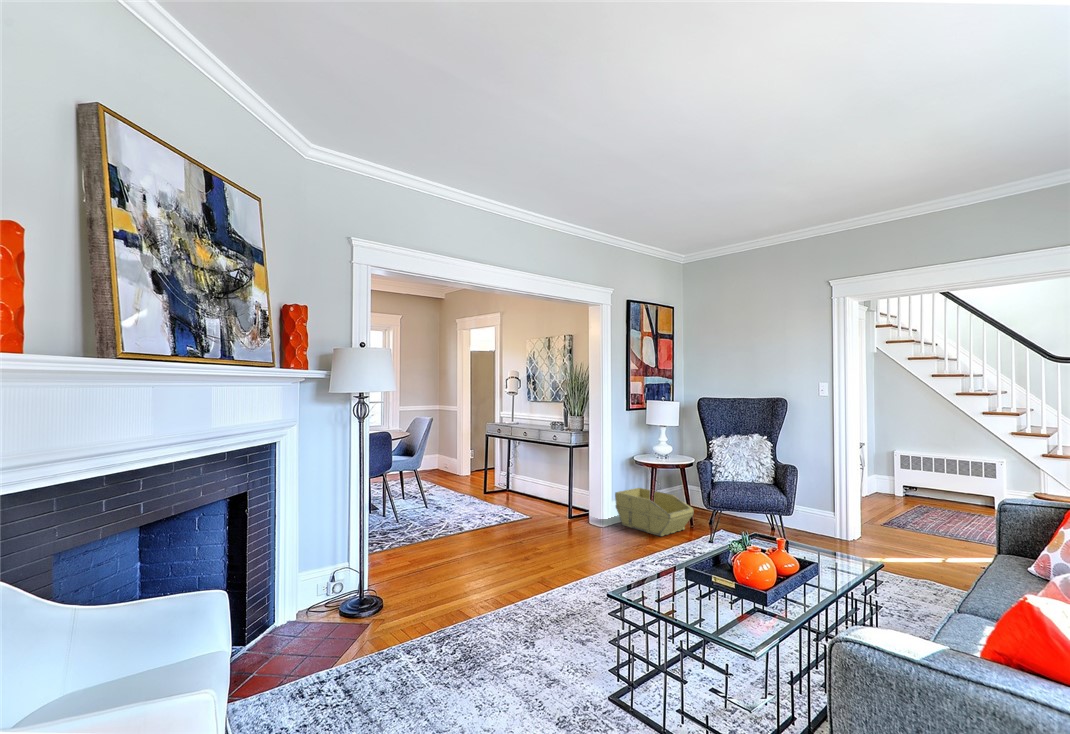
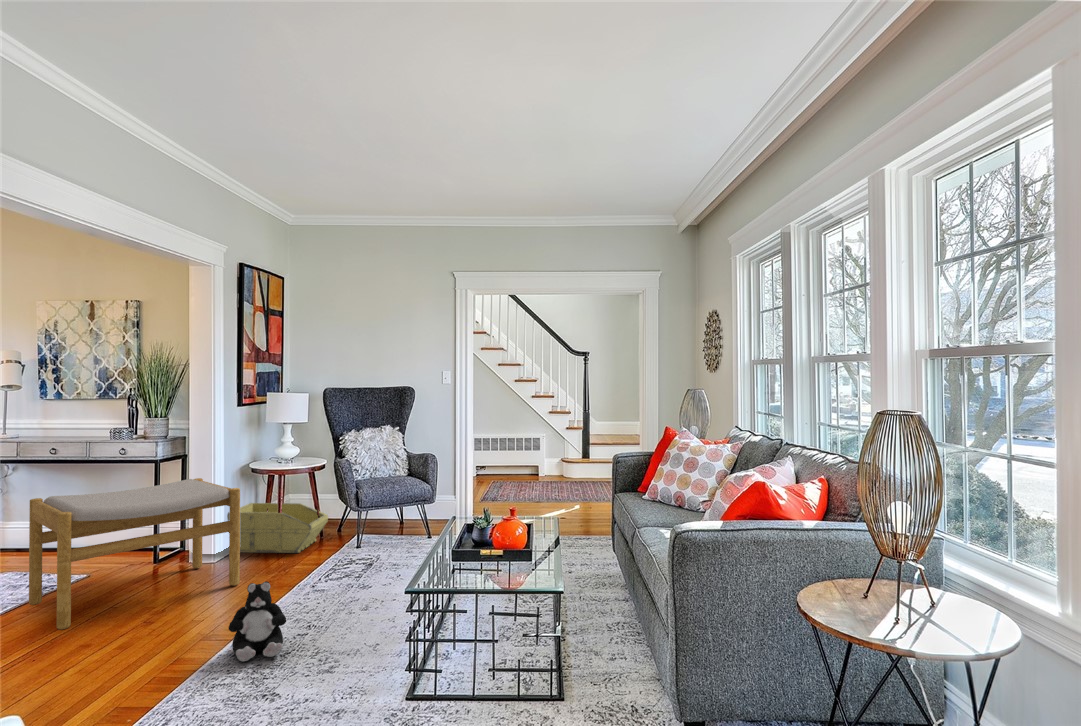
footstool: none [477,463,597,551] -> present [29,478,240,630]
plush toy: none [528,552,575,620] -> present [229,581,286,662]

